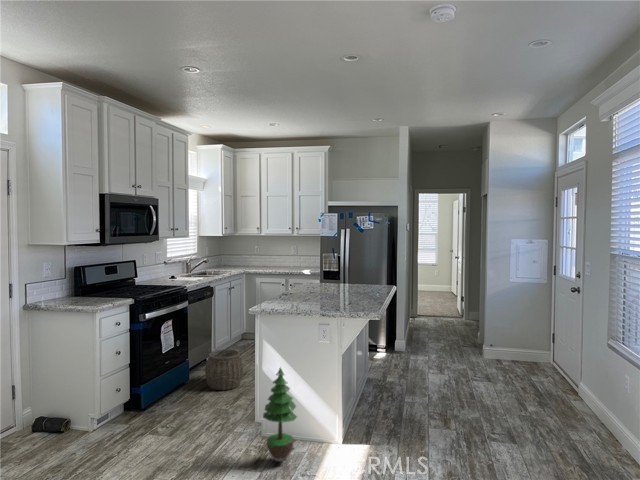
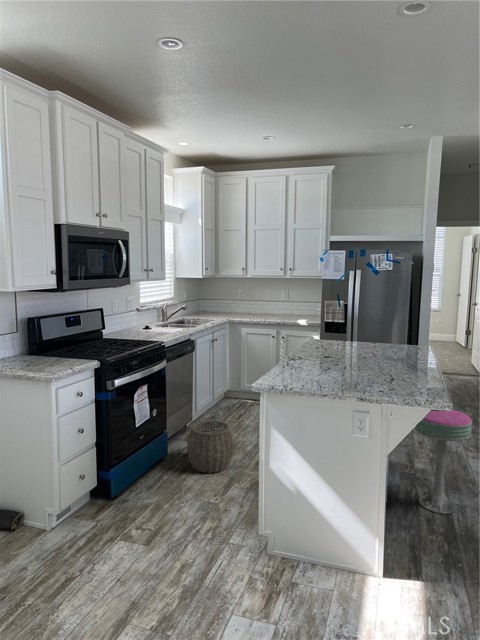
bar stool: none [377,329,416,407] -> present [415,410,472,514]
potted tree: present [263,368,297,462] -> none [277,476,327,607]

